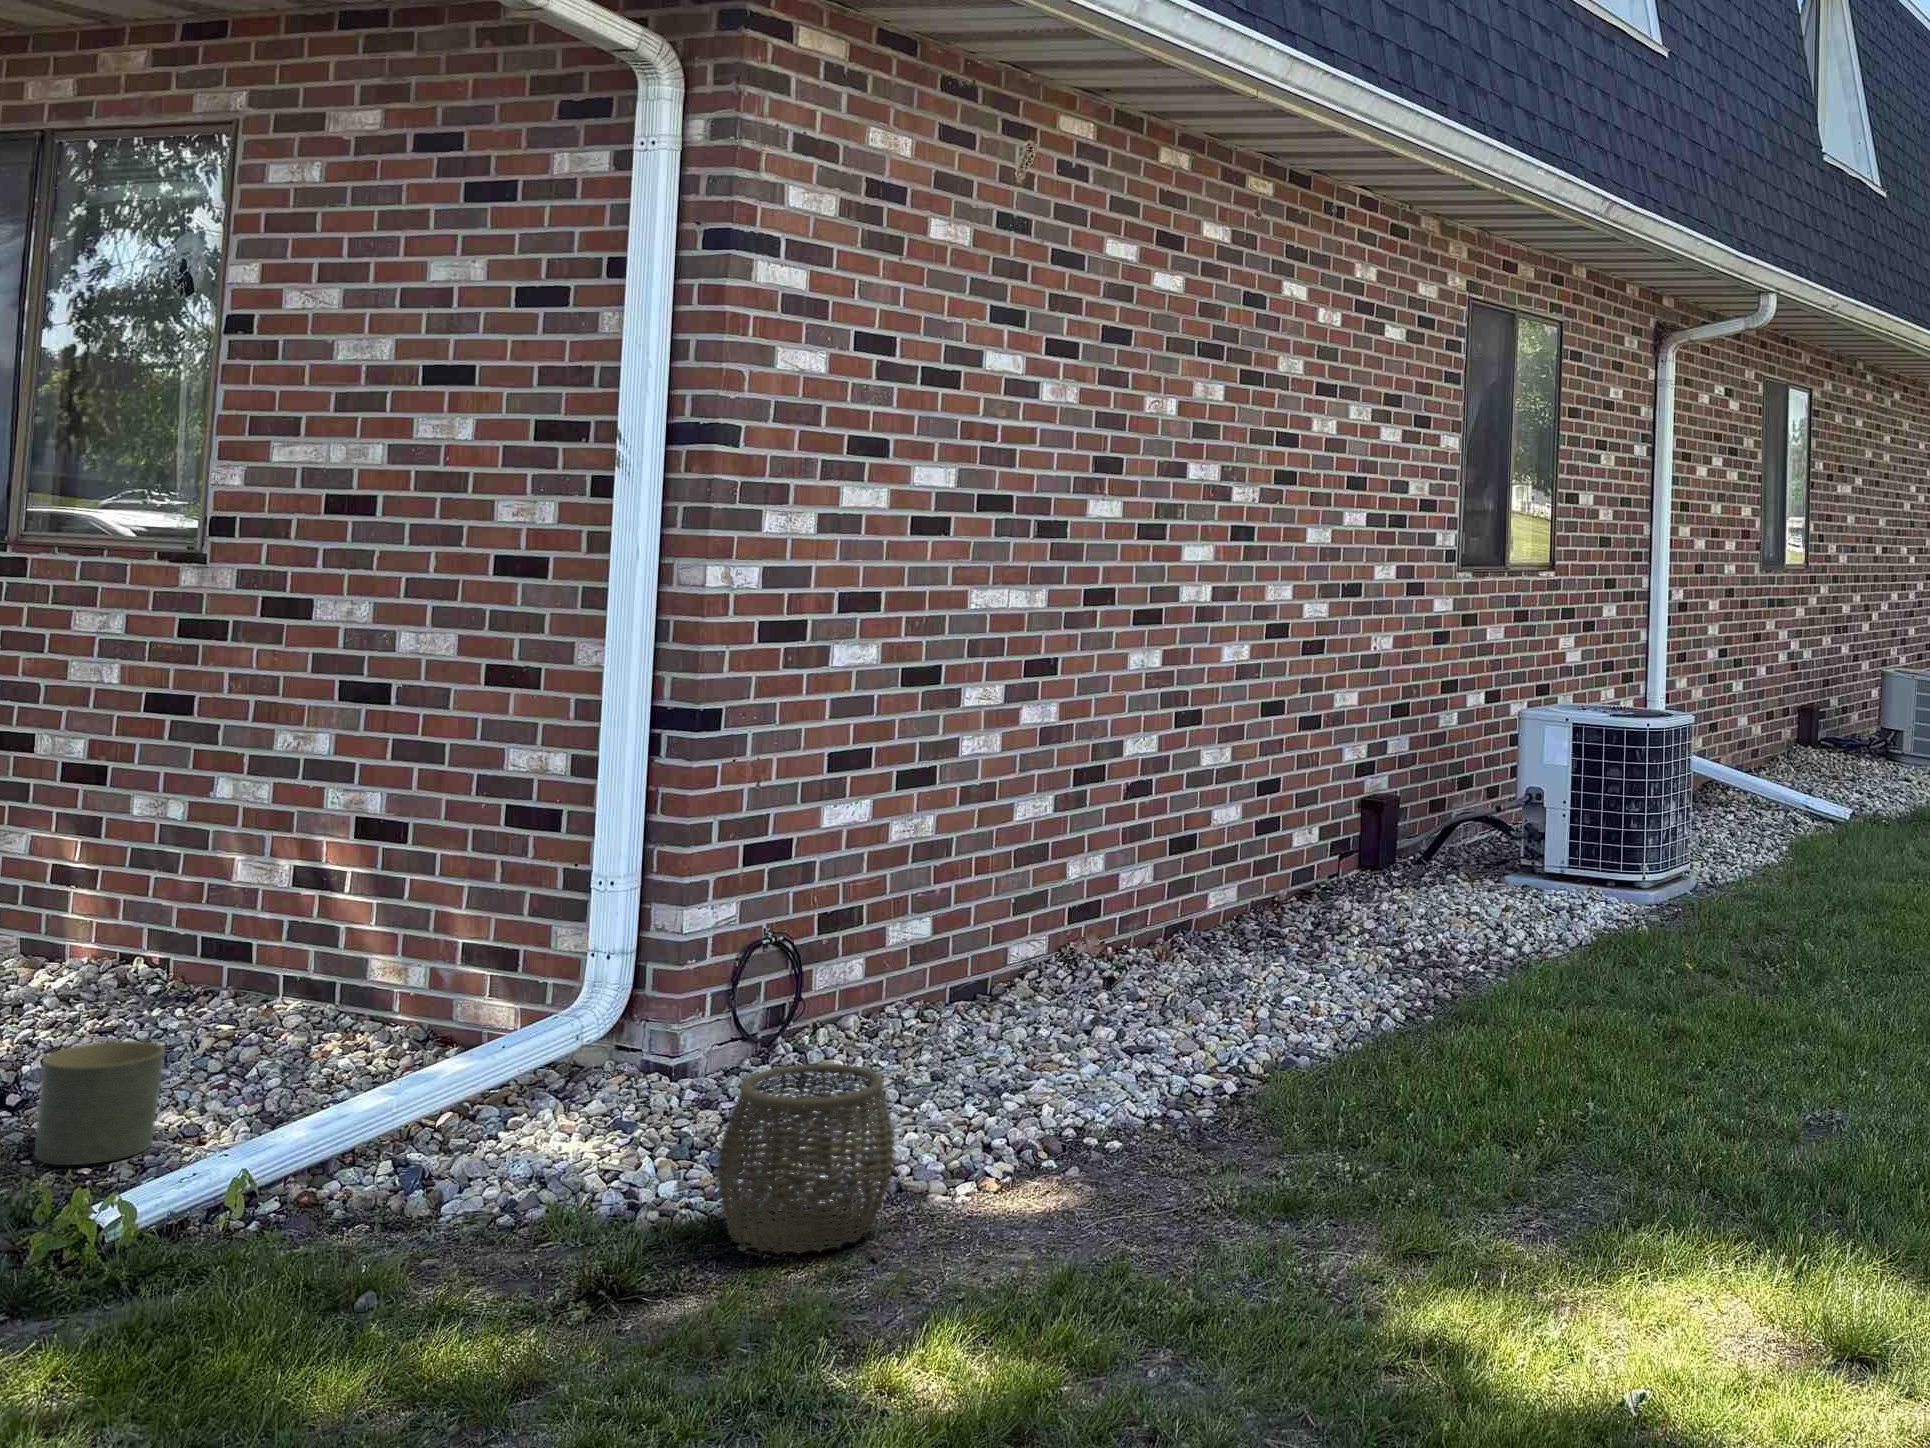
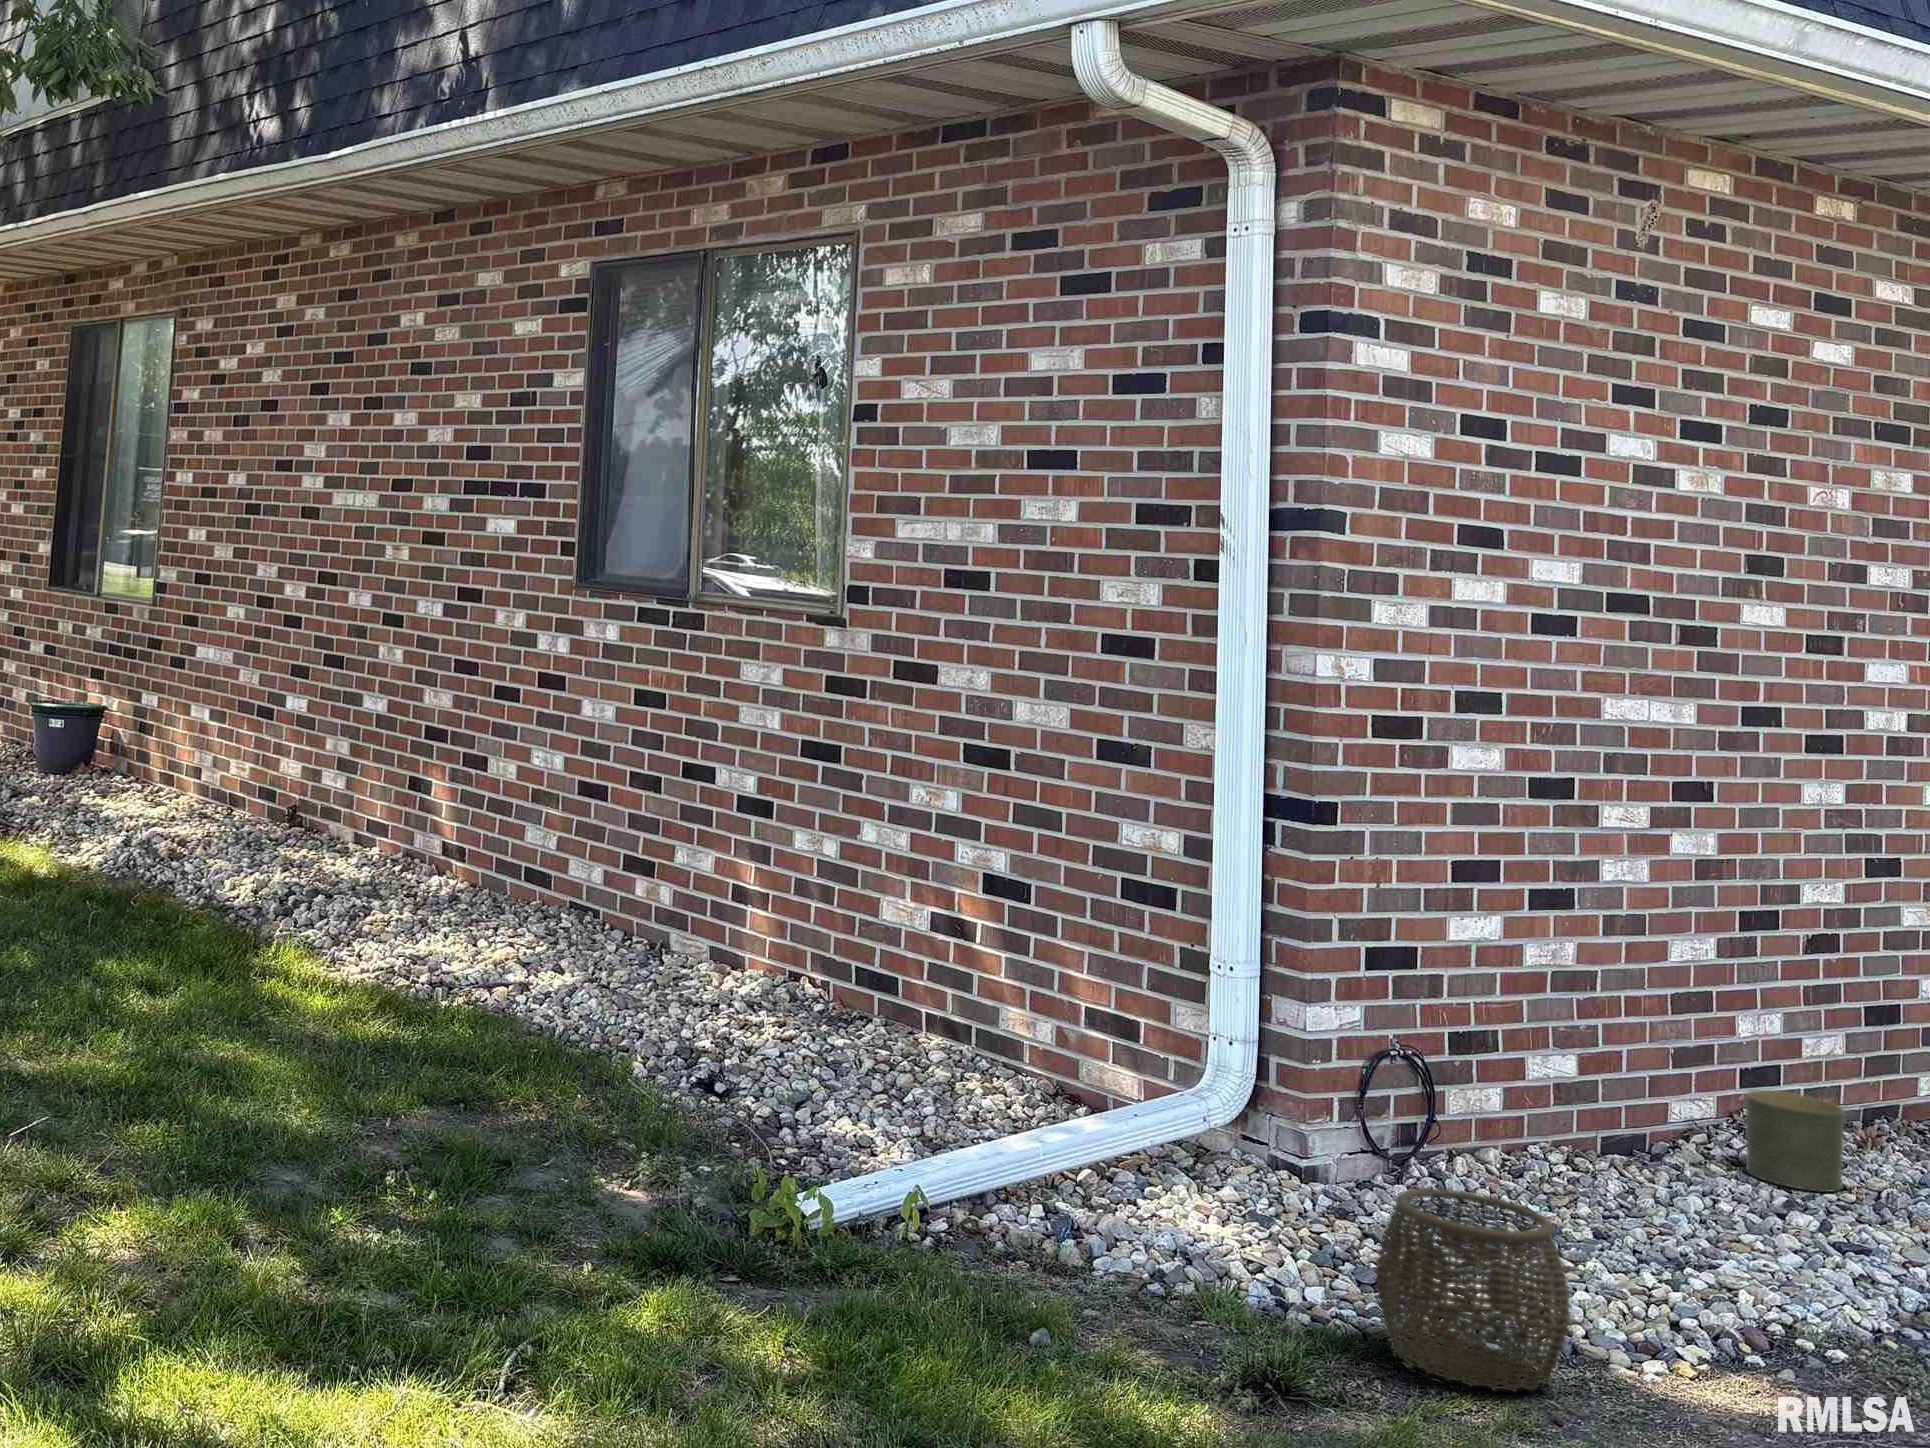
planter: present [35,1041,165,1165] -> present [1746,1090,1844,1192]

